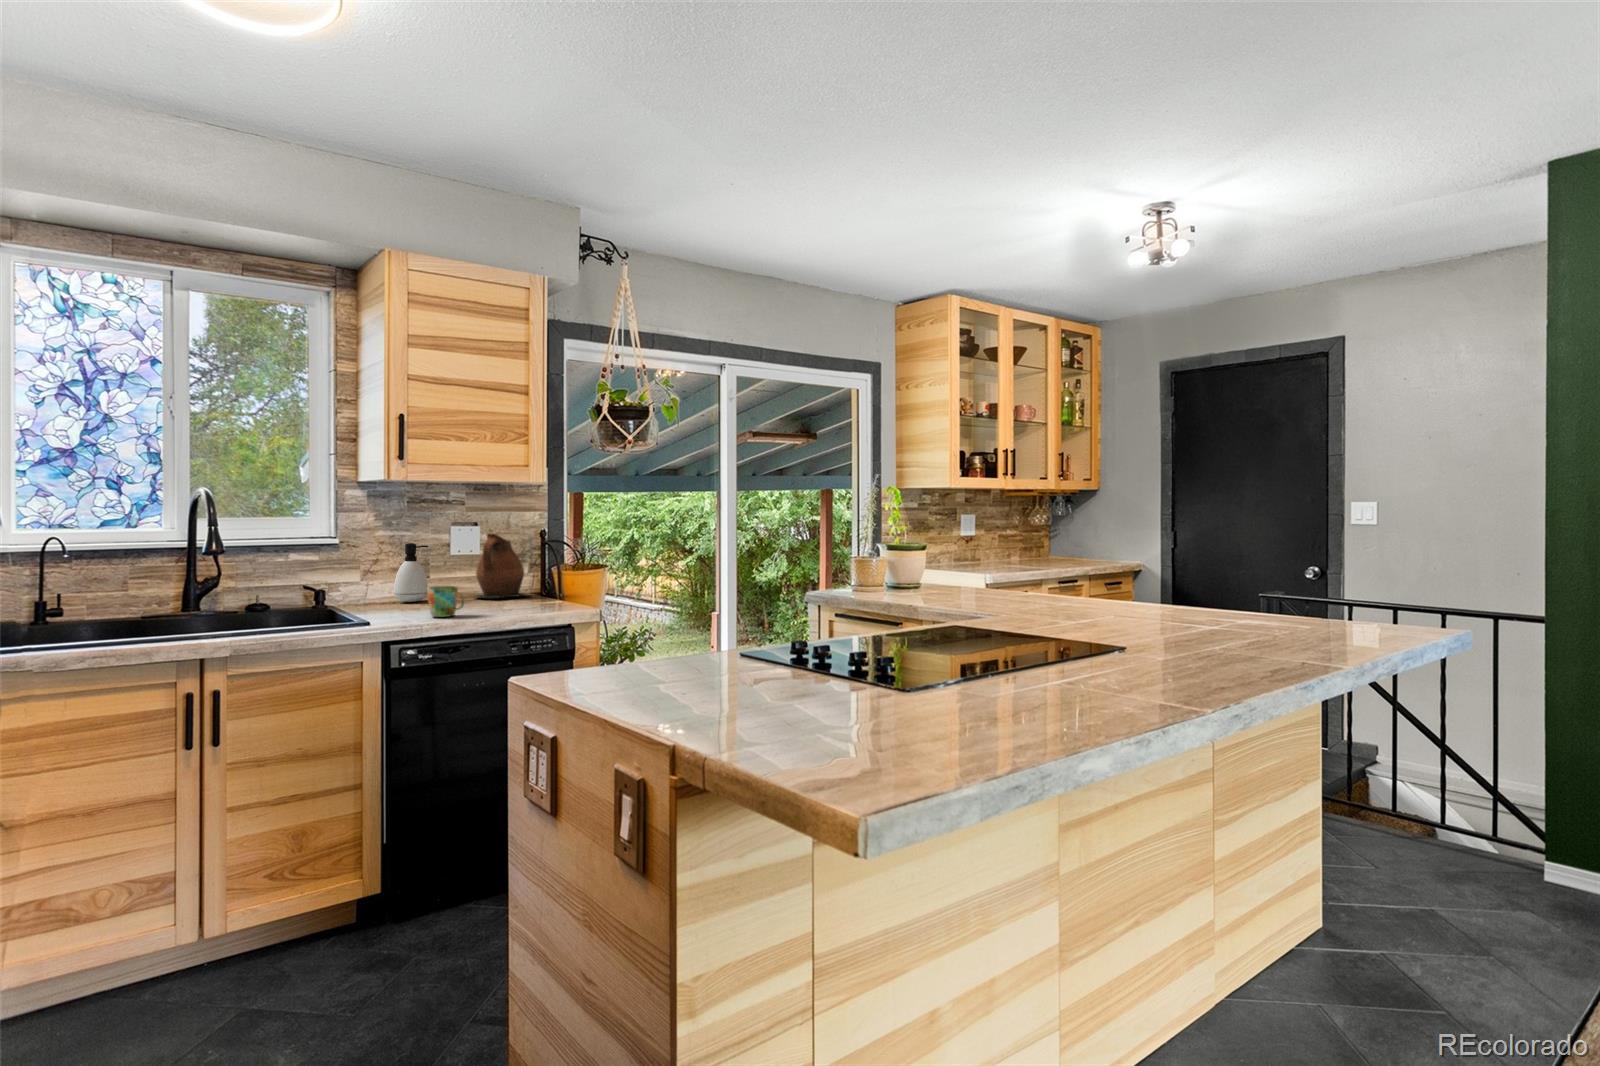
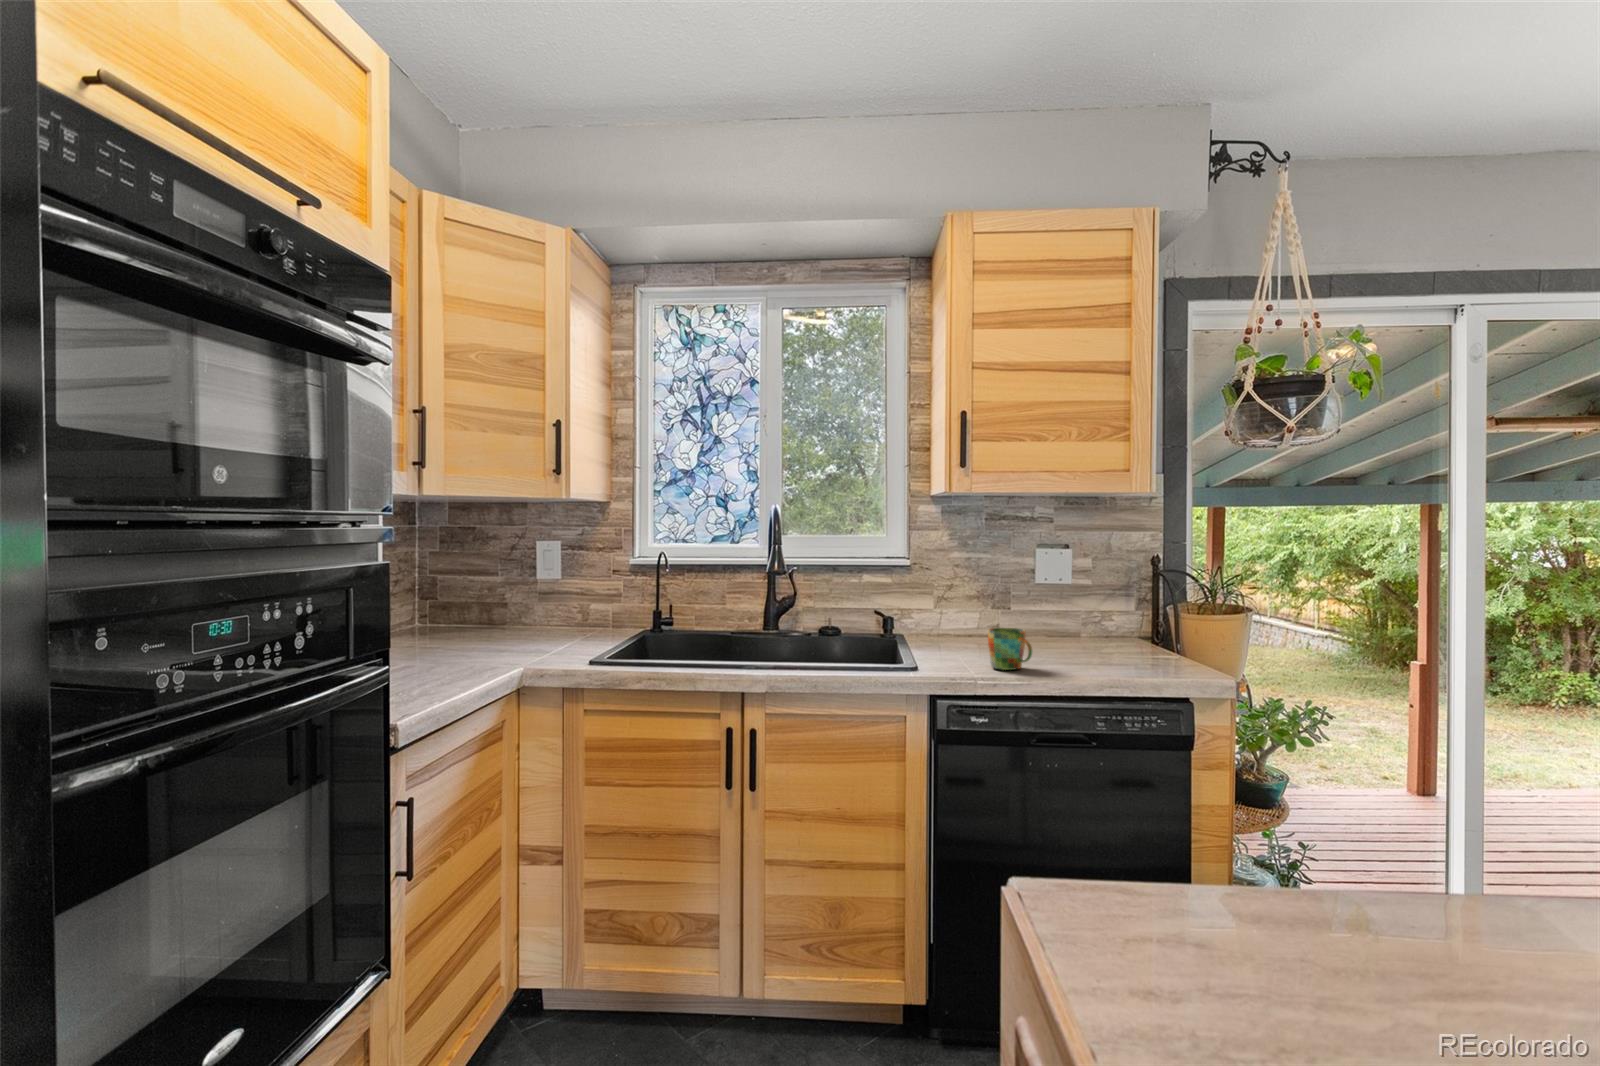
ceramic pitcher: present [476,533,532,598] -> none [1055,558,1137,645]
soap dispenser: present [394,543,428,602] -> none [968,567,1006,637]

